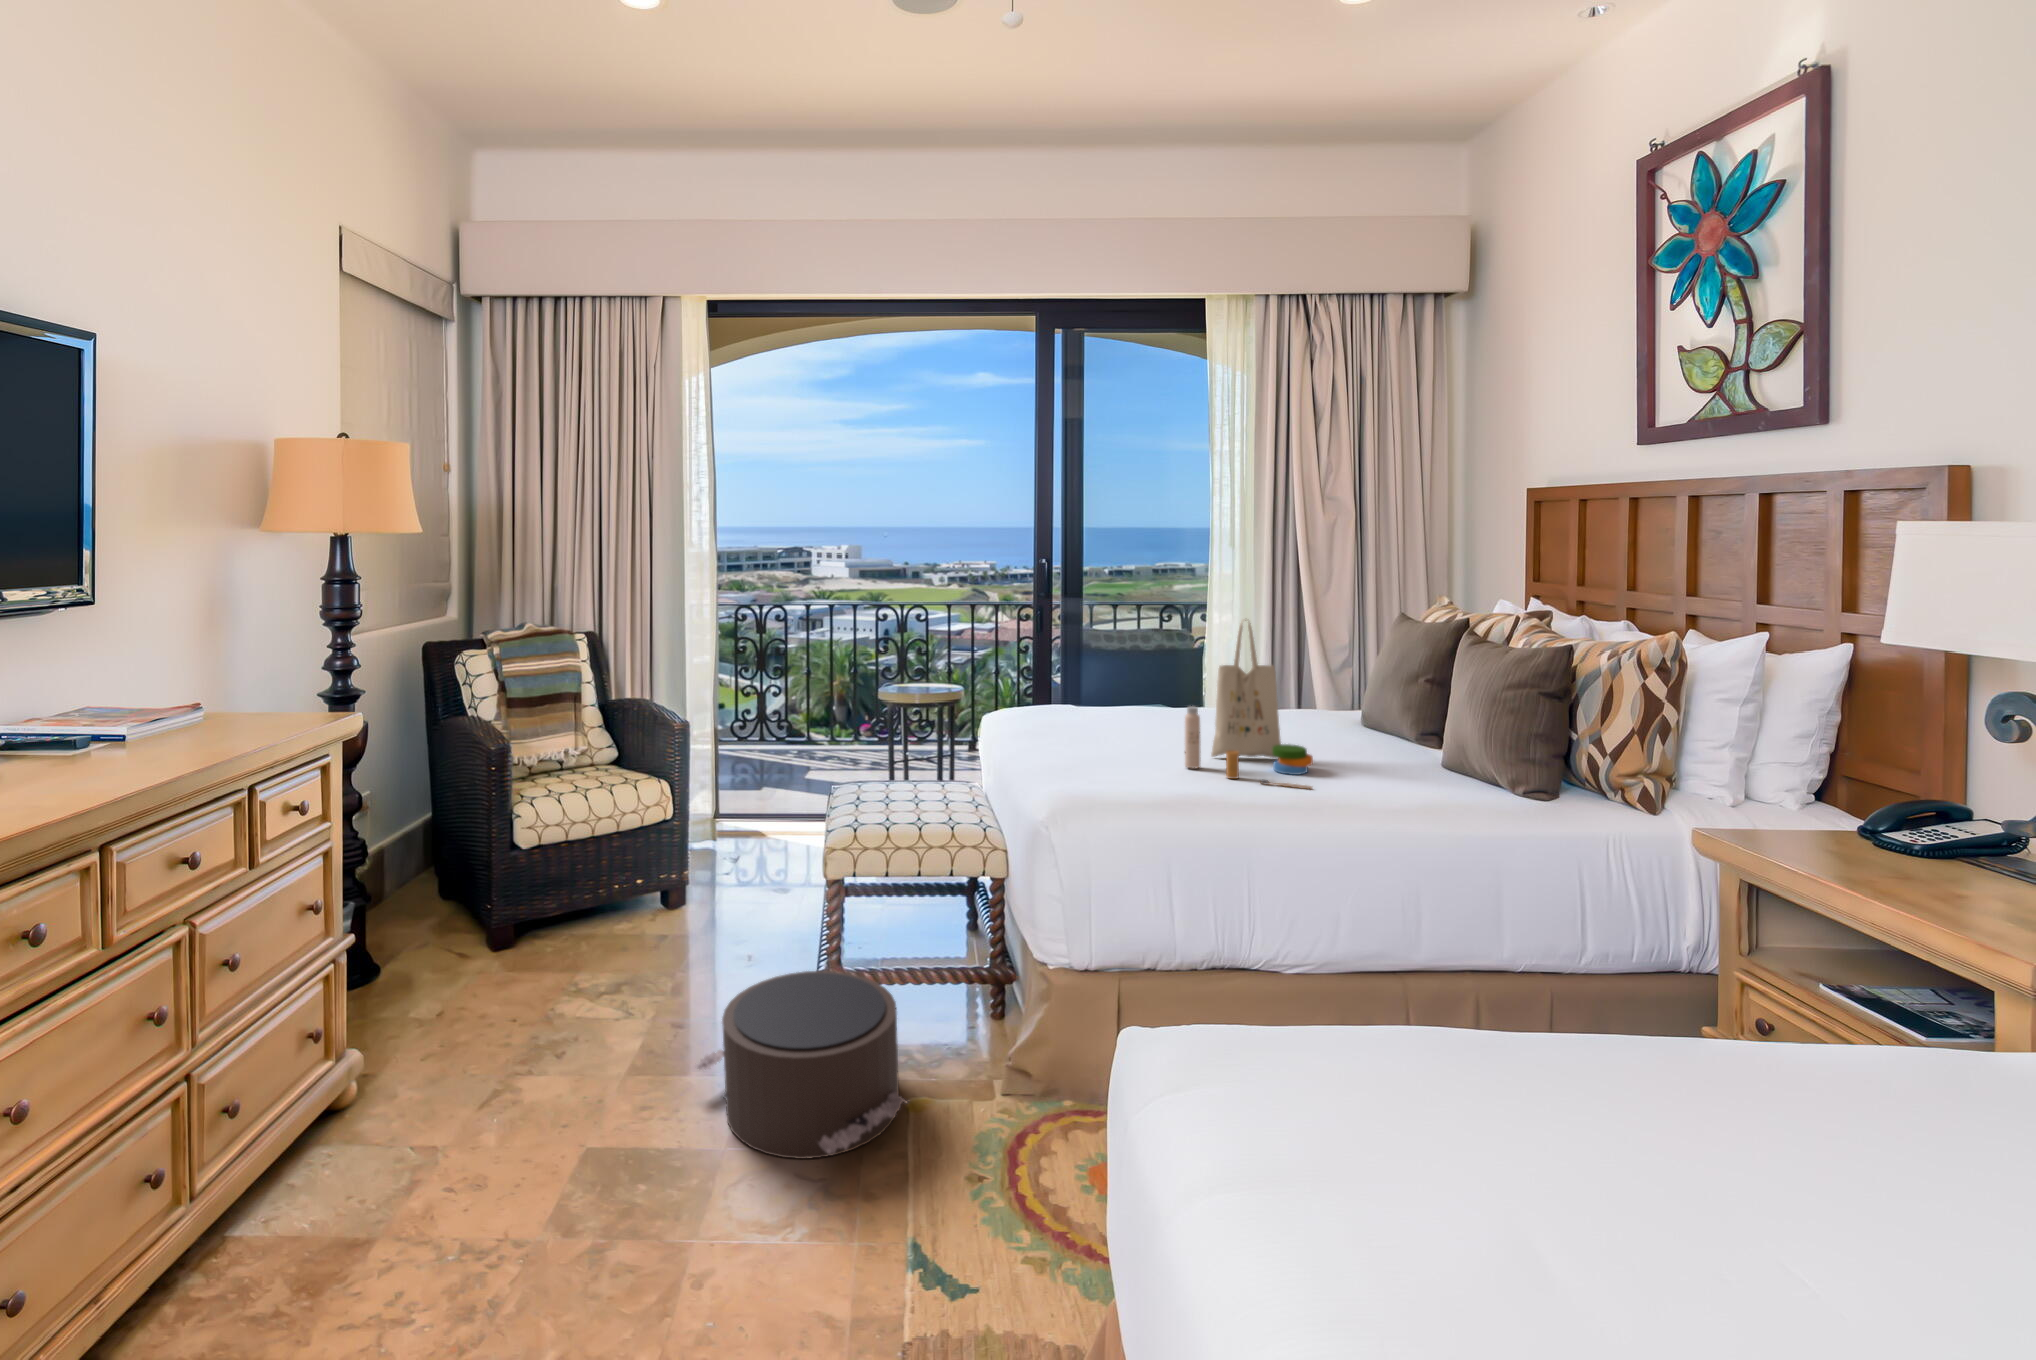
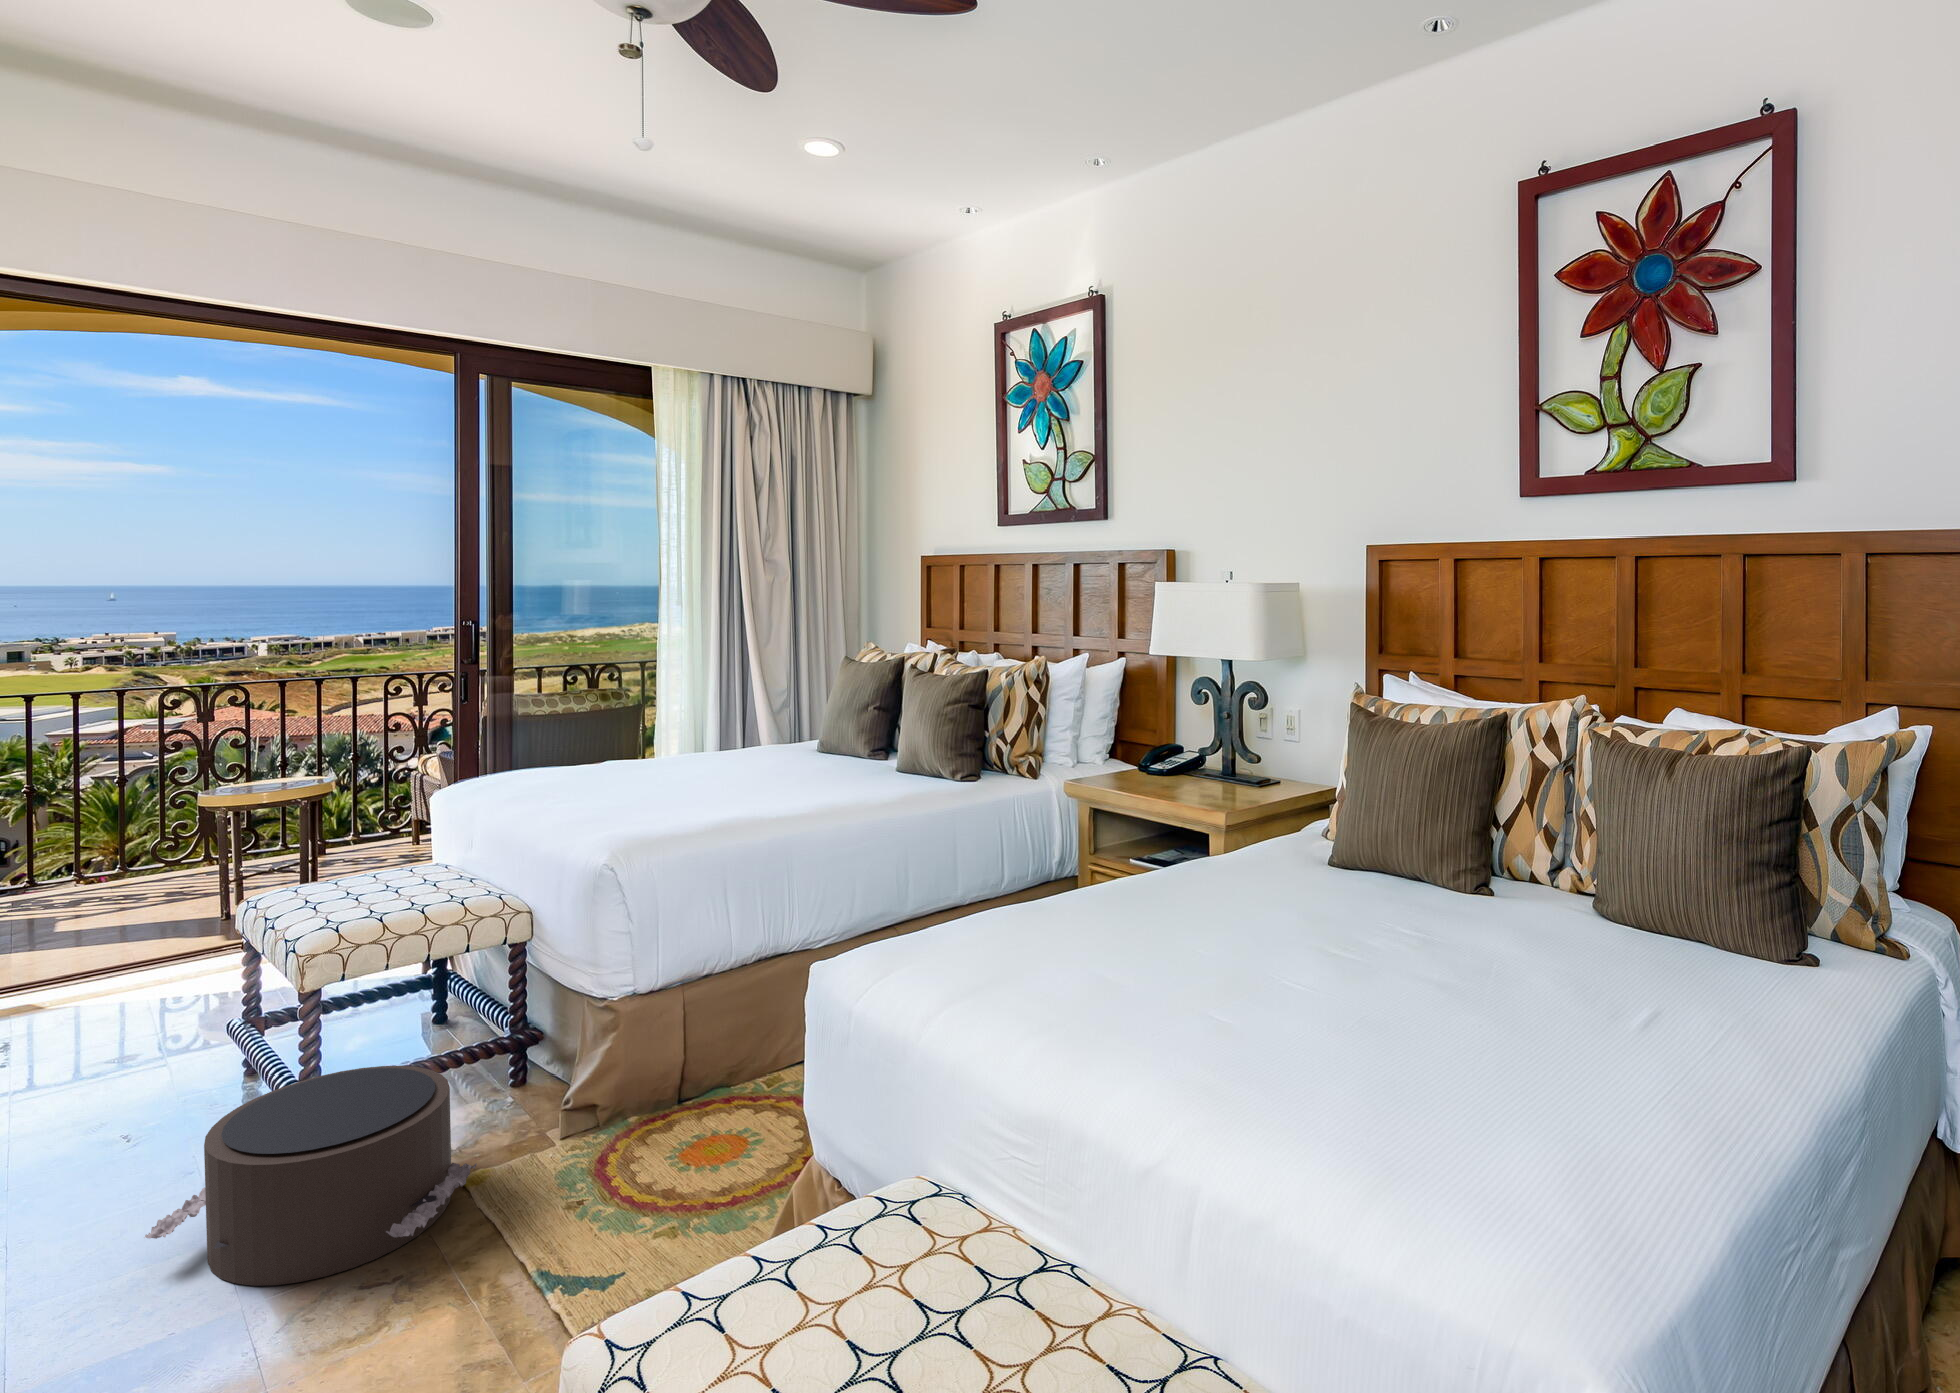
tote bag: present [1185,620,1313,789] -> none [700,658,819,798]

